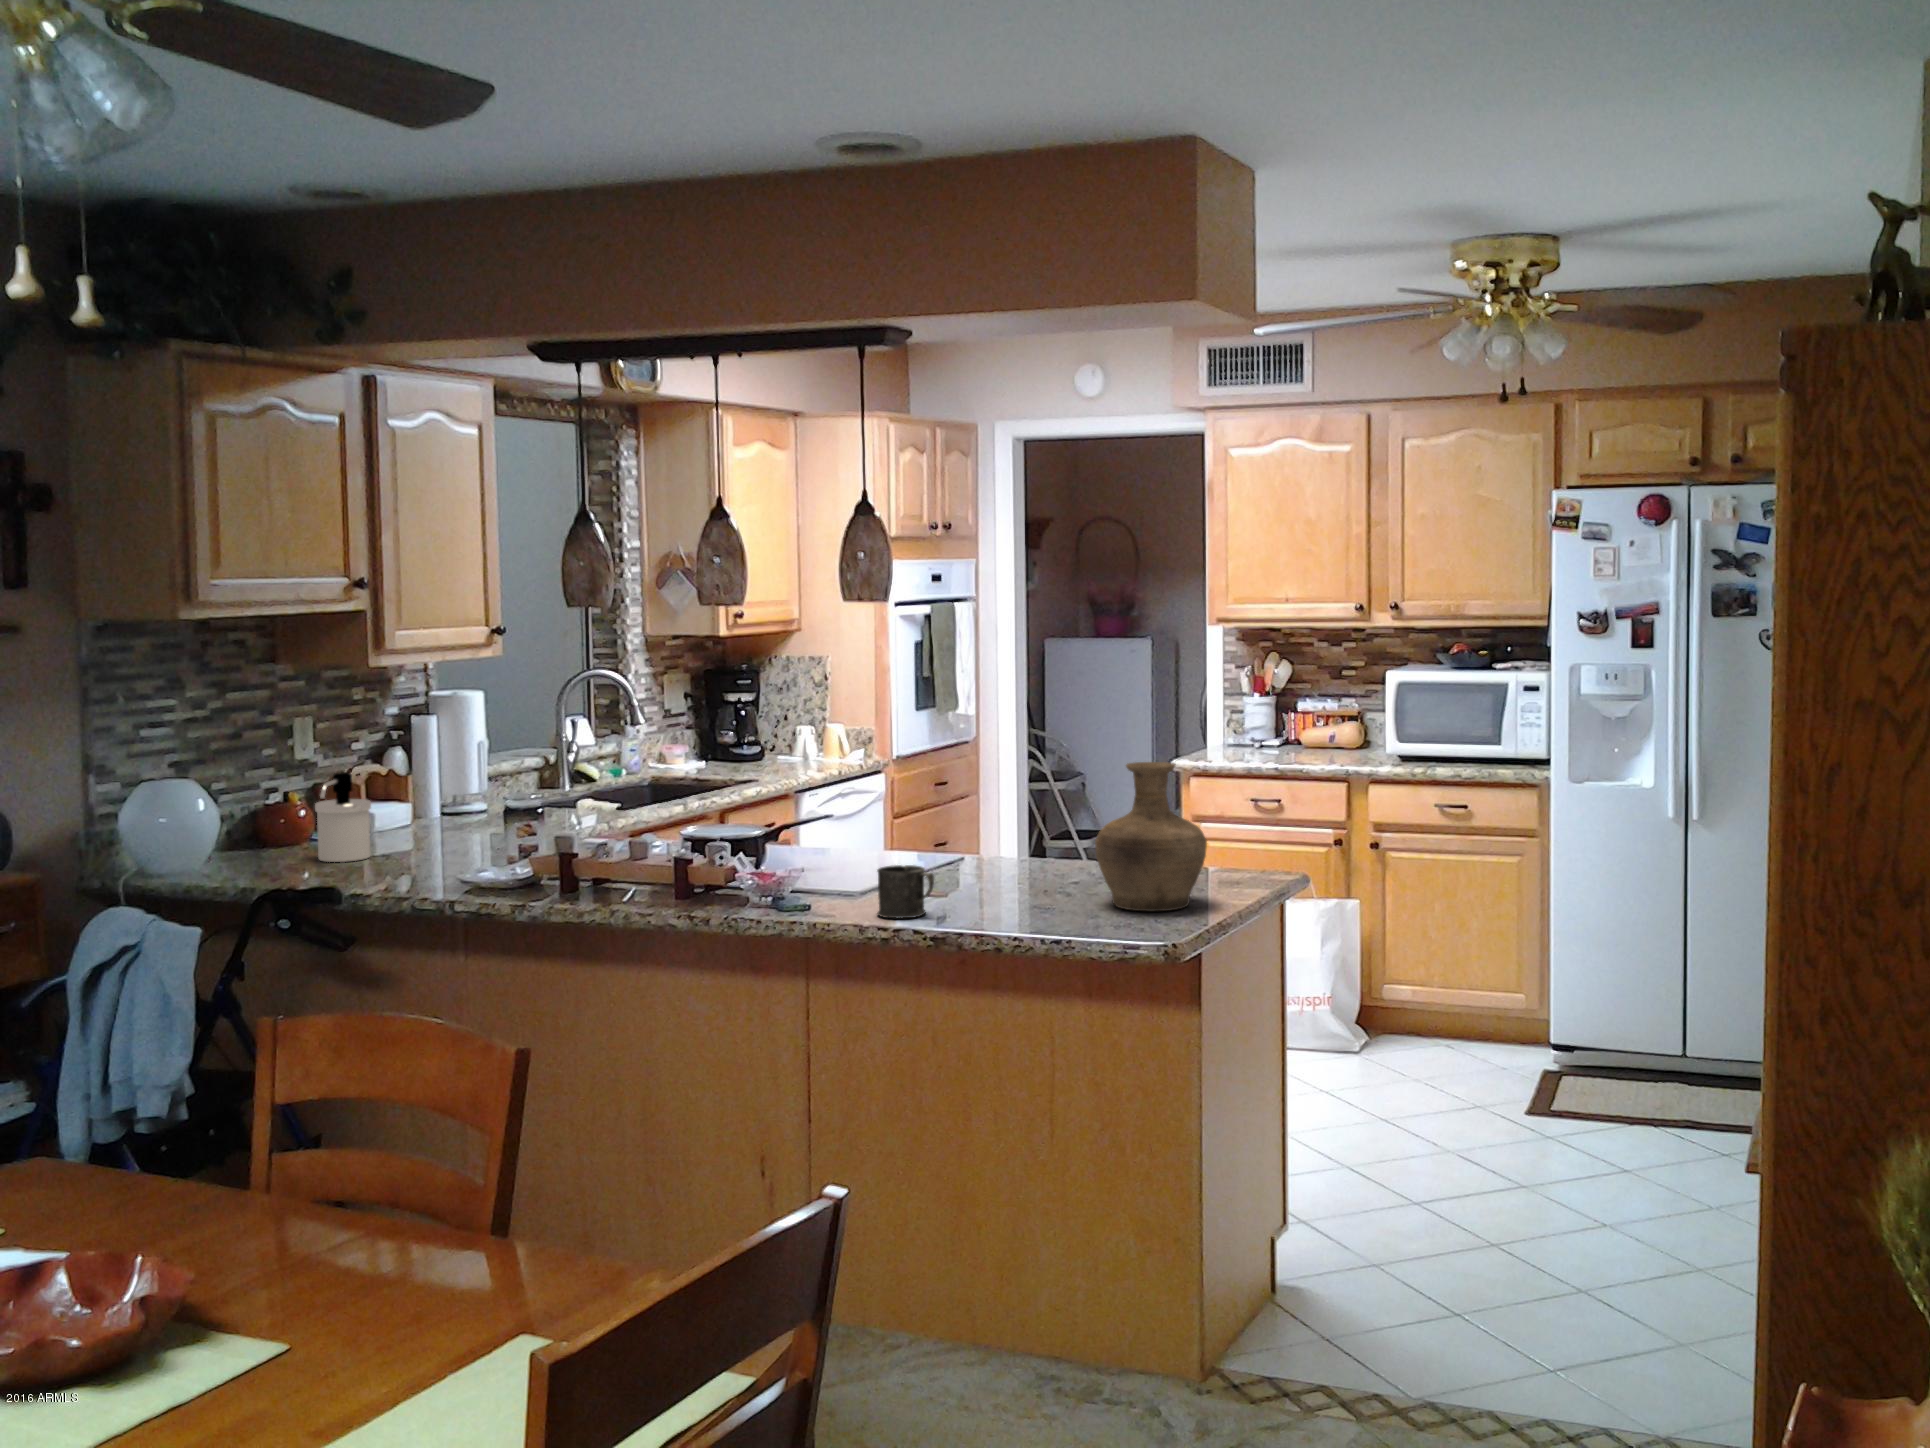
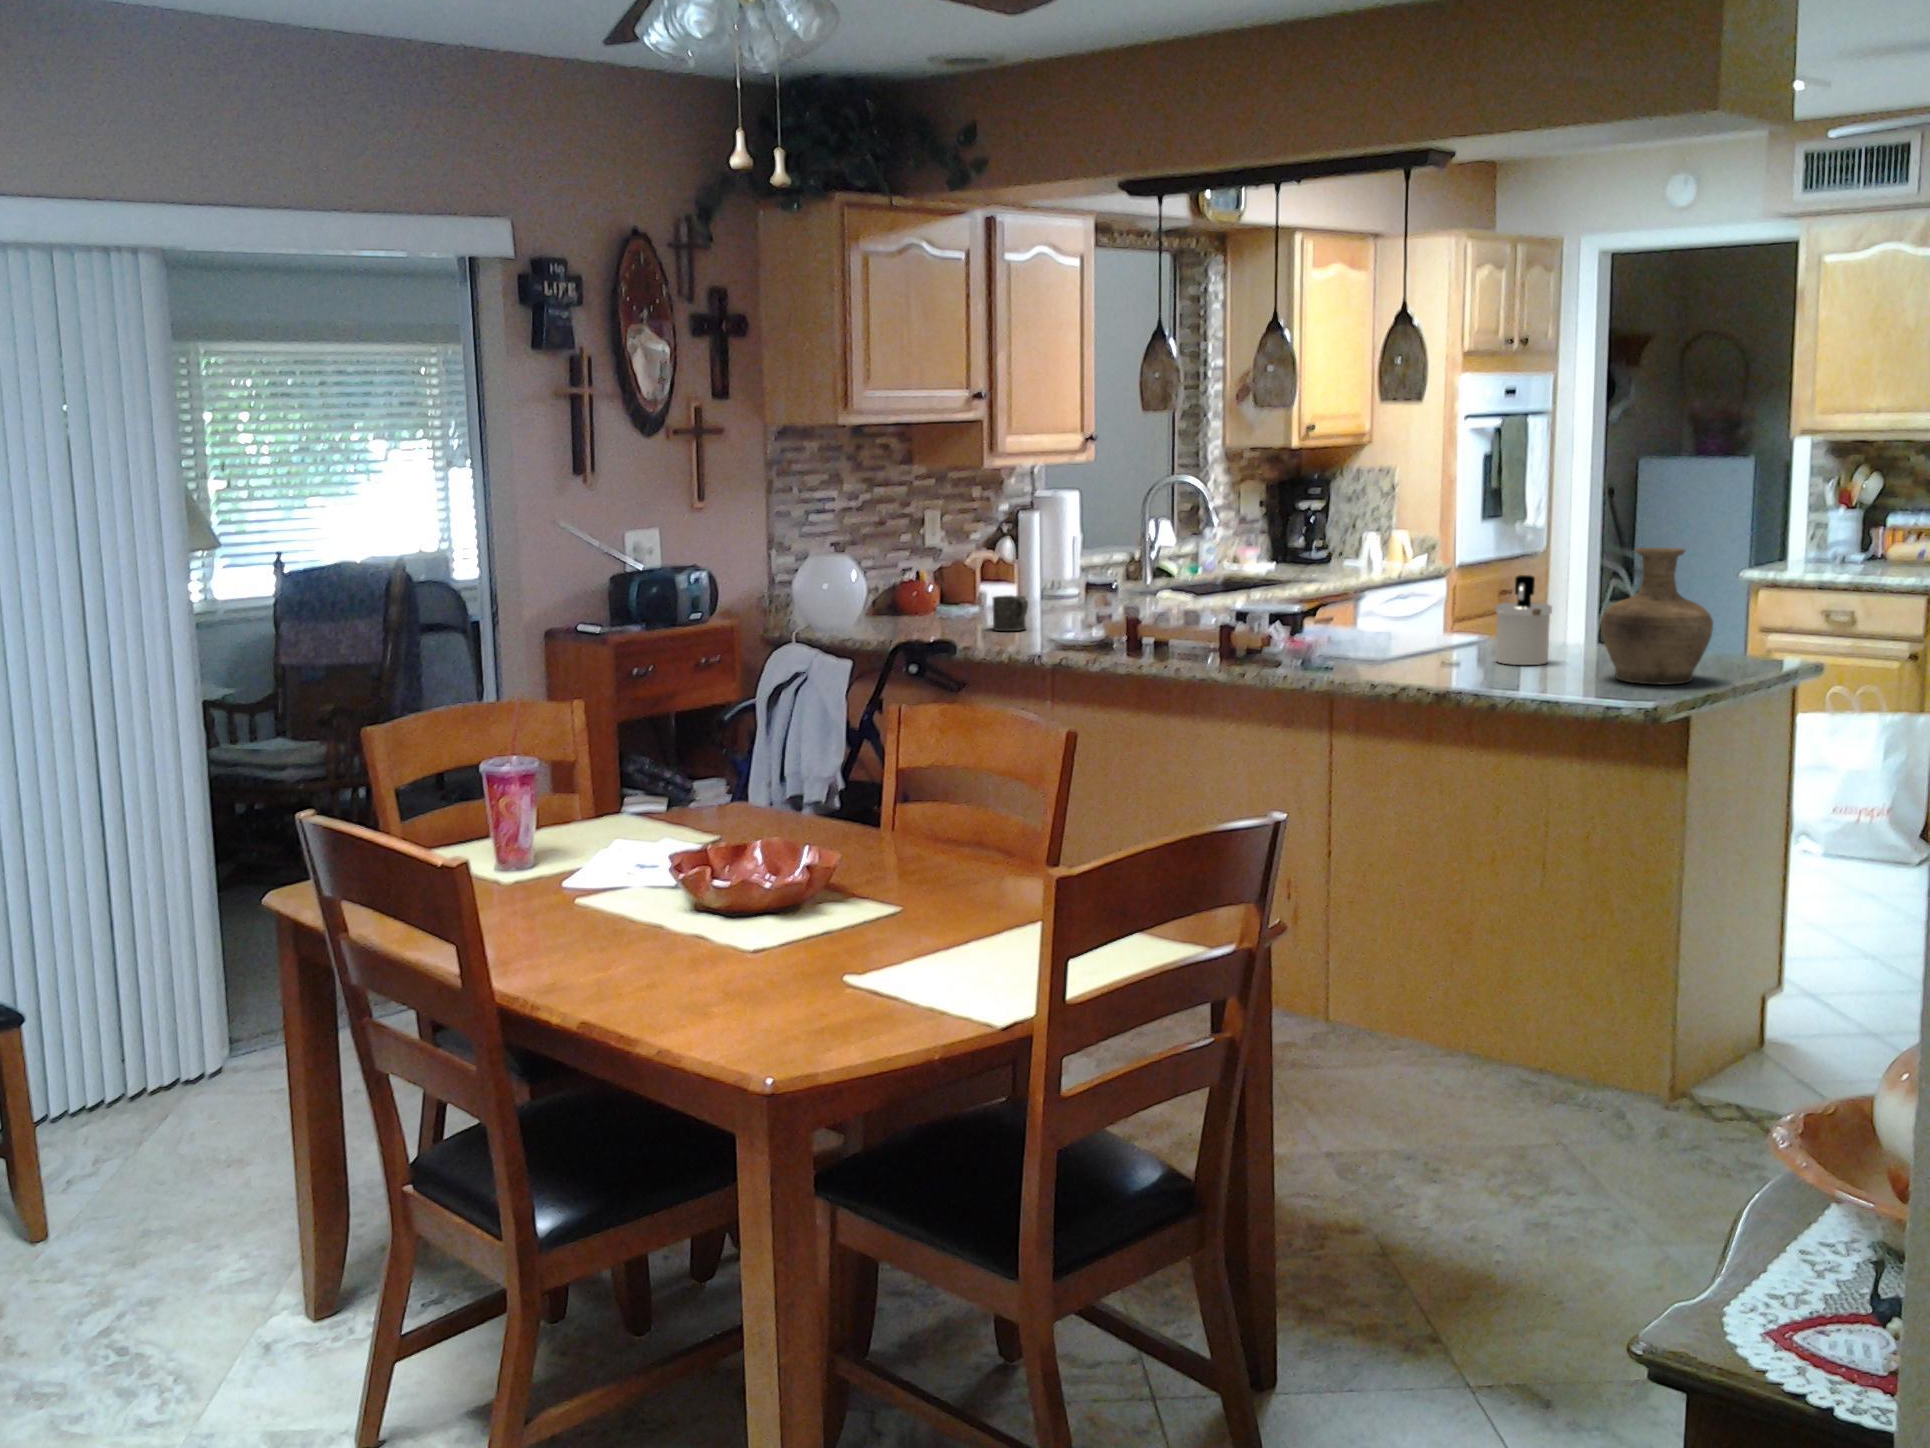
soap dispenser: present [315,772,371,862] -> present [1496,575,1552,665]
mug: present [877,865,934,918] -> present [993,596,1028,631]

